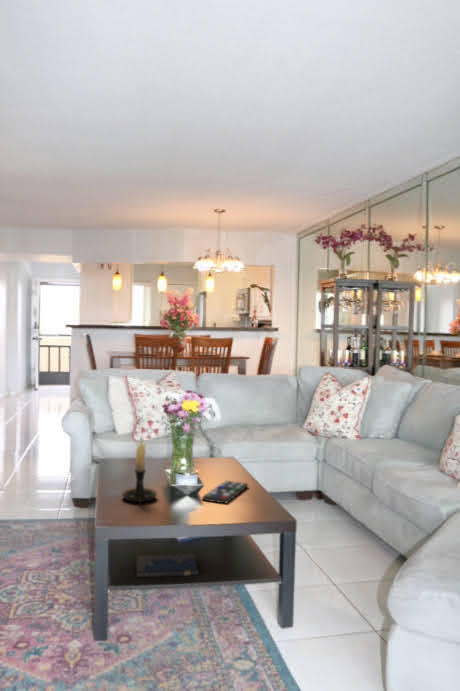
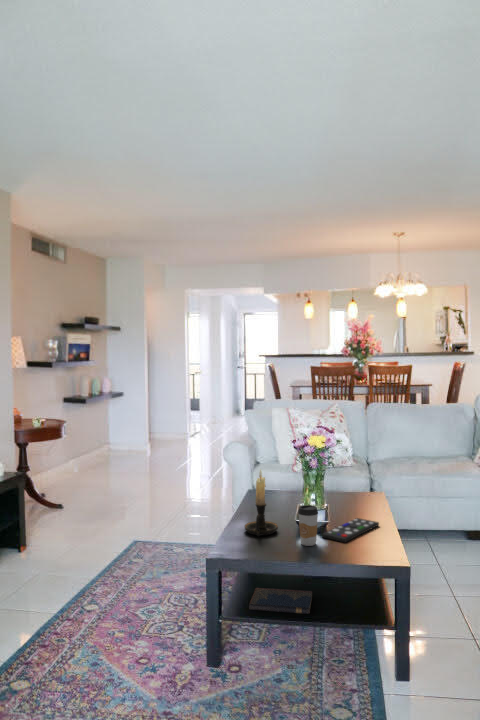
coffee cup: none [184,469,204,509] -> present [298,505,318,546]

